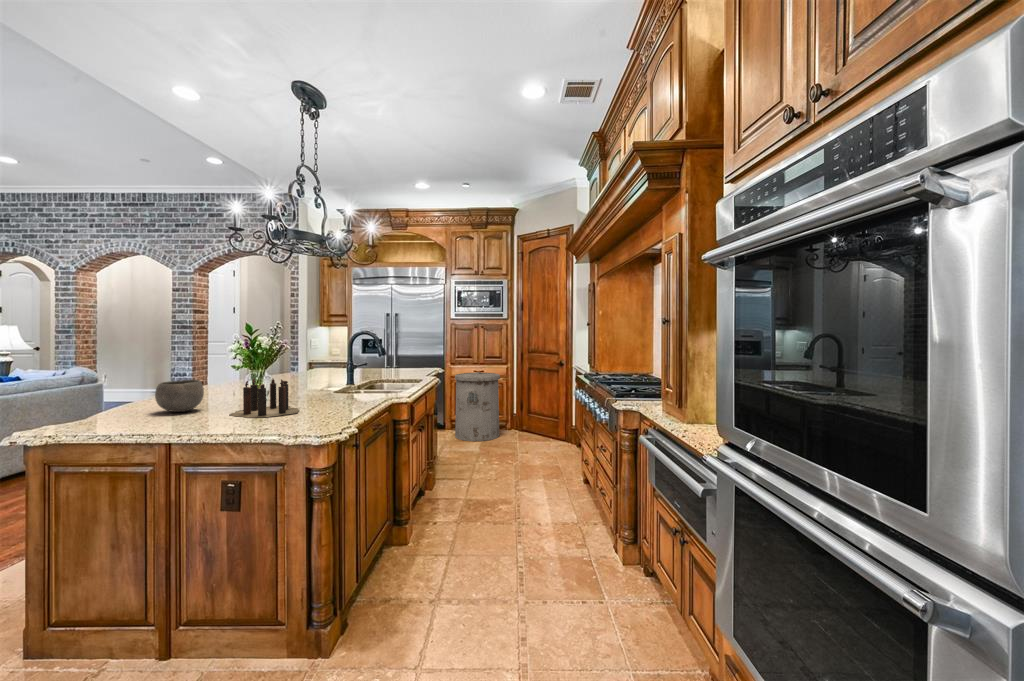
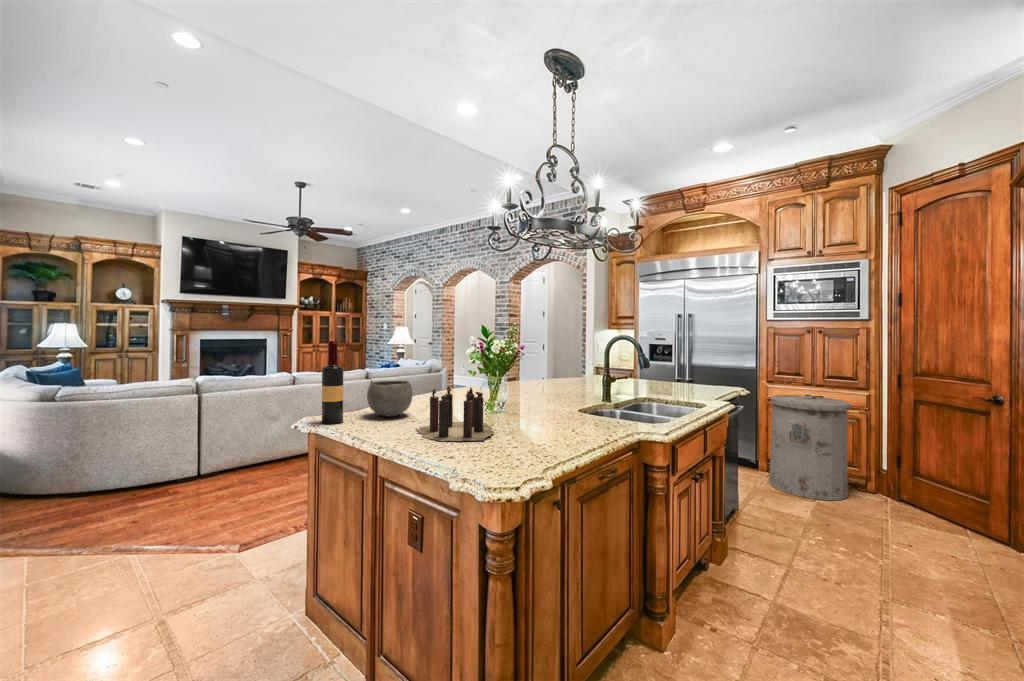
wine bottle: none [117,347,142,423] -> present [322,341,343,424]

